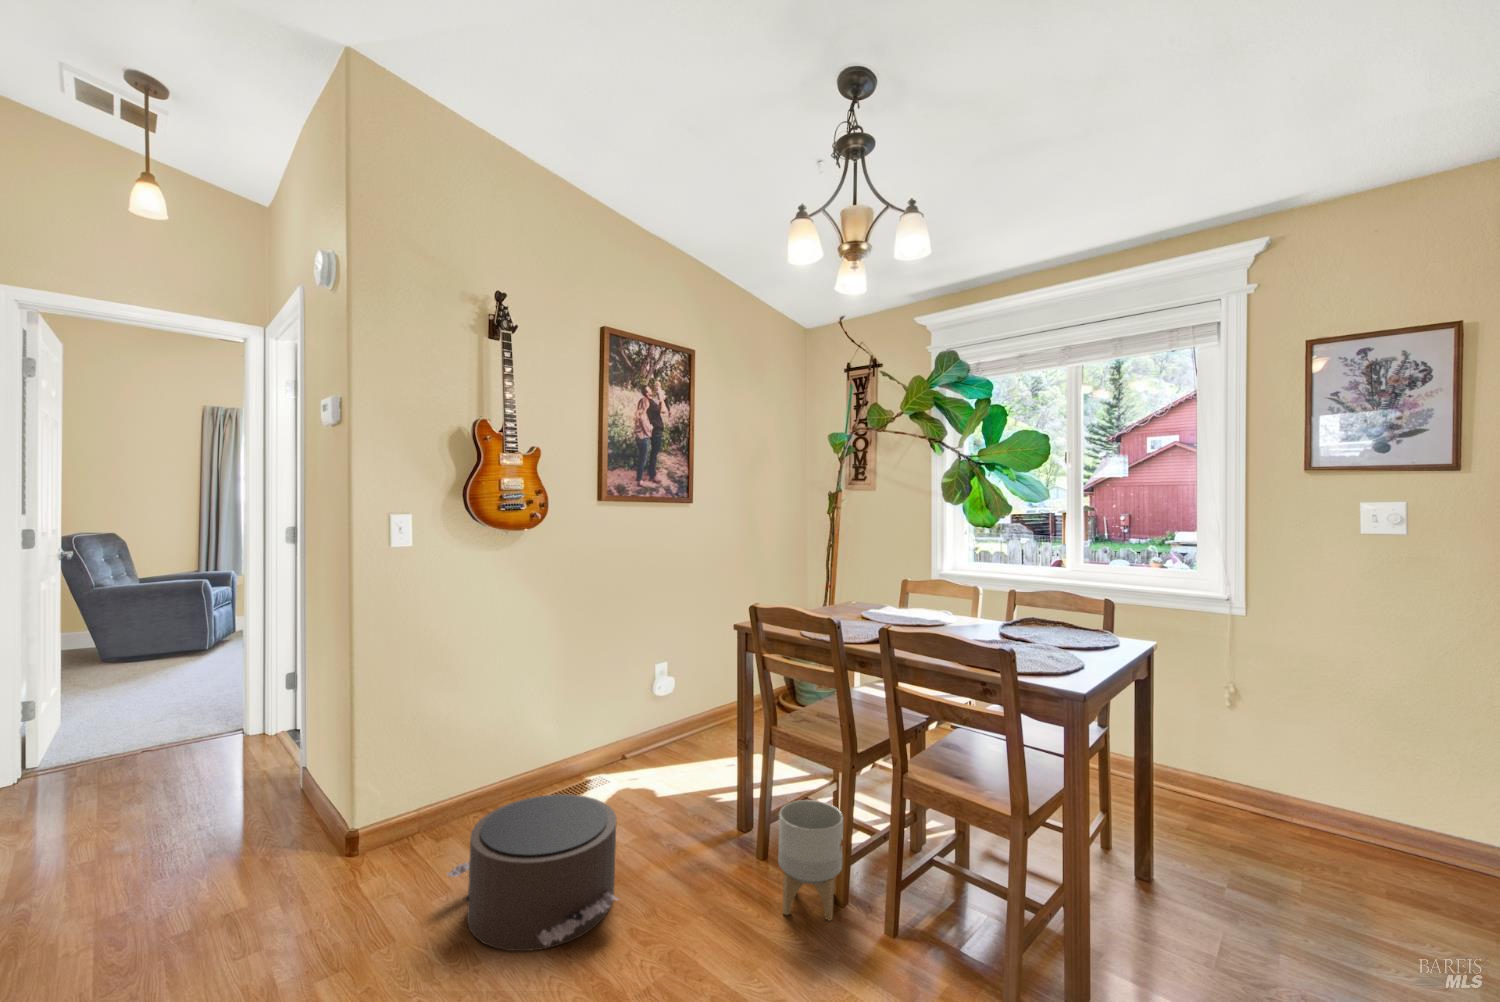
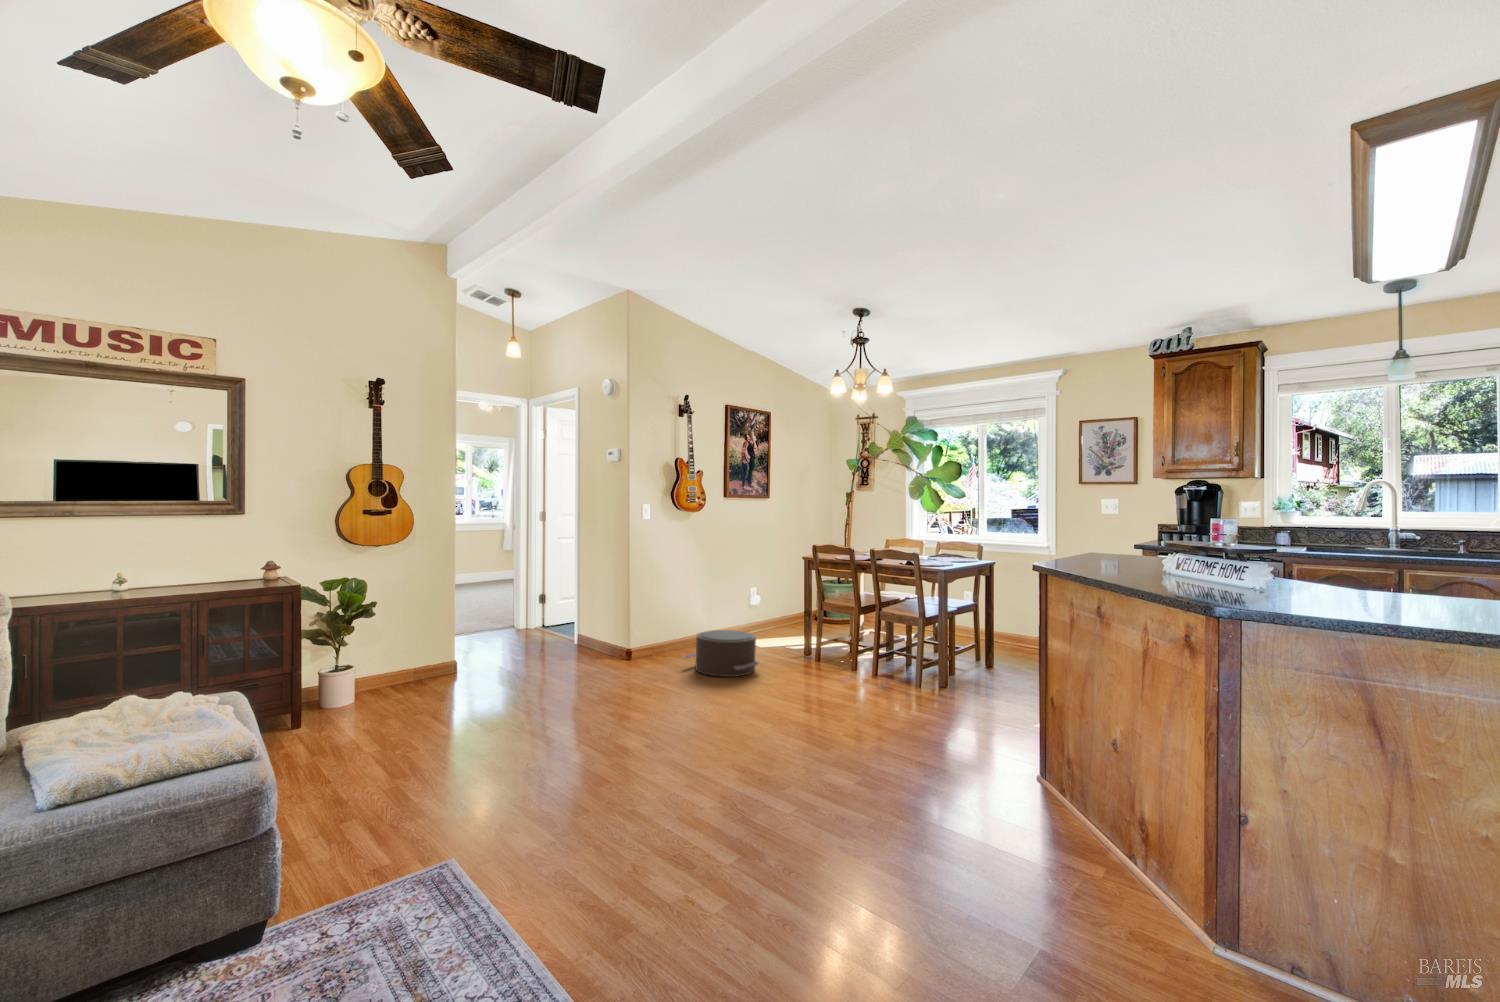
planter: present [778,800,843,921] -> none [826,630,854,673]

